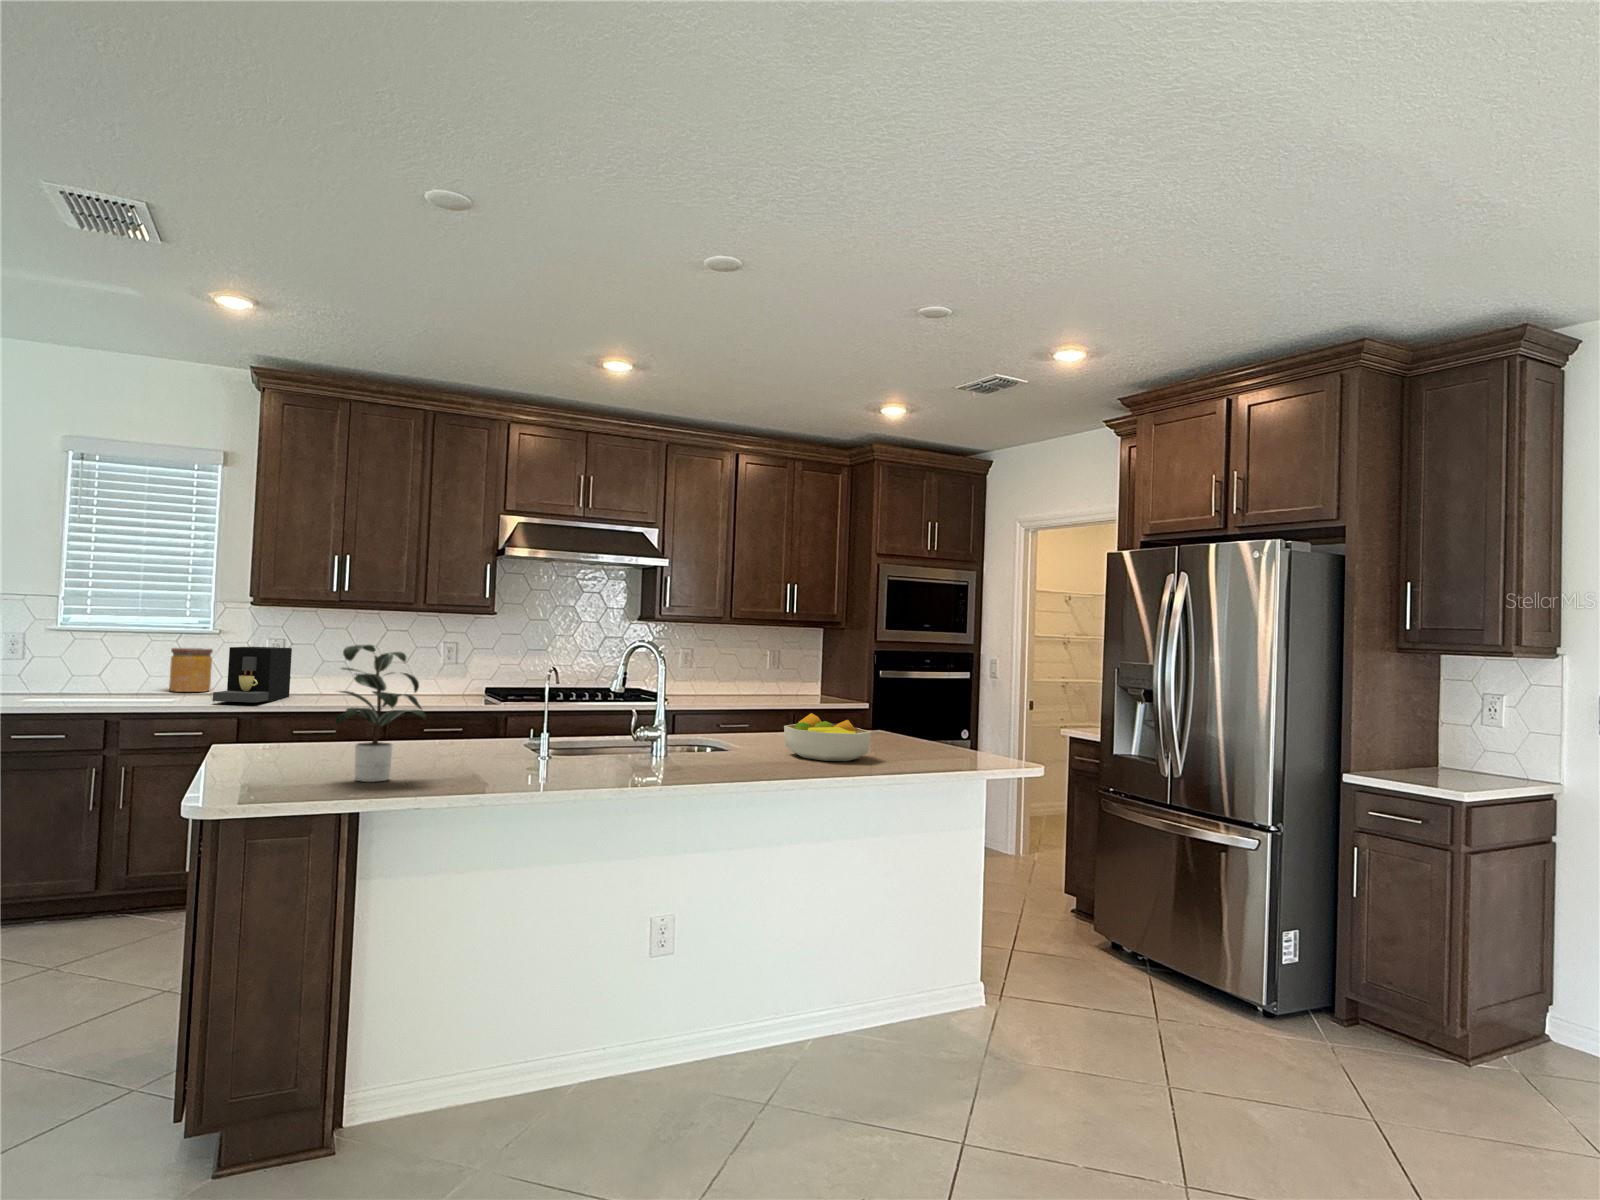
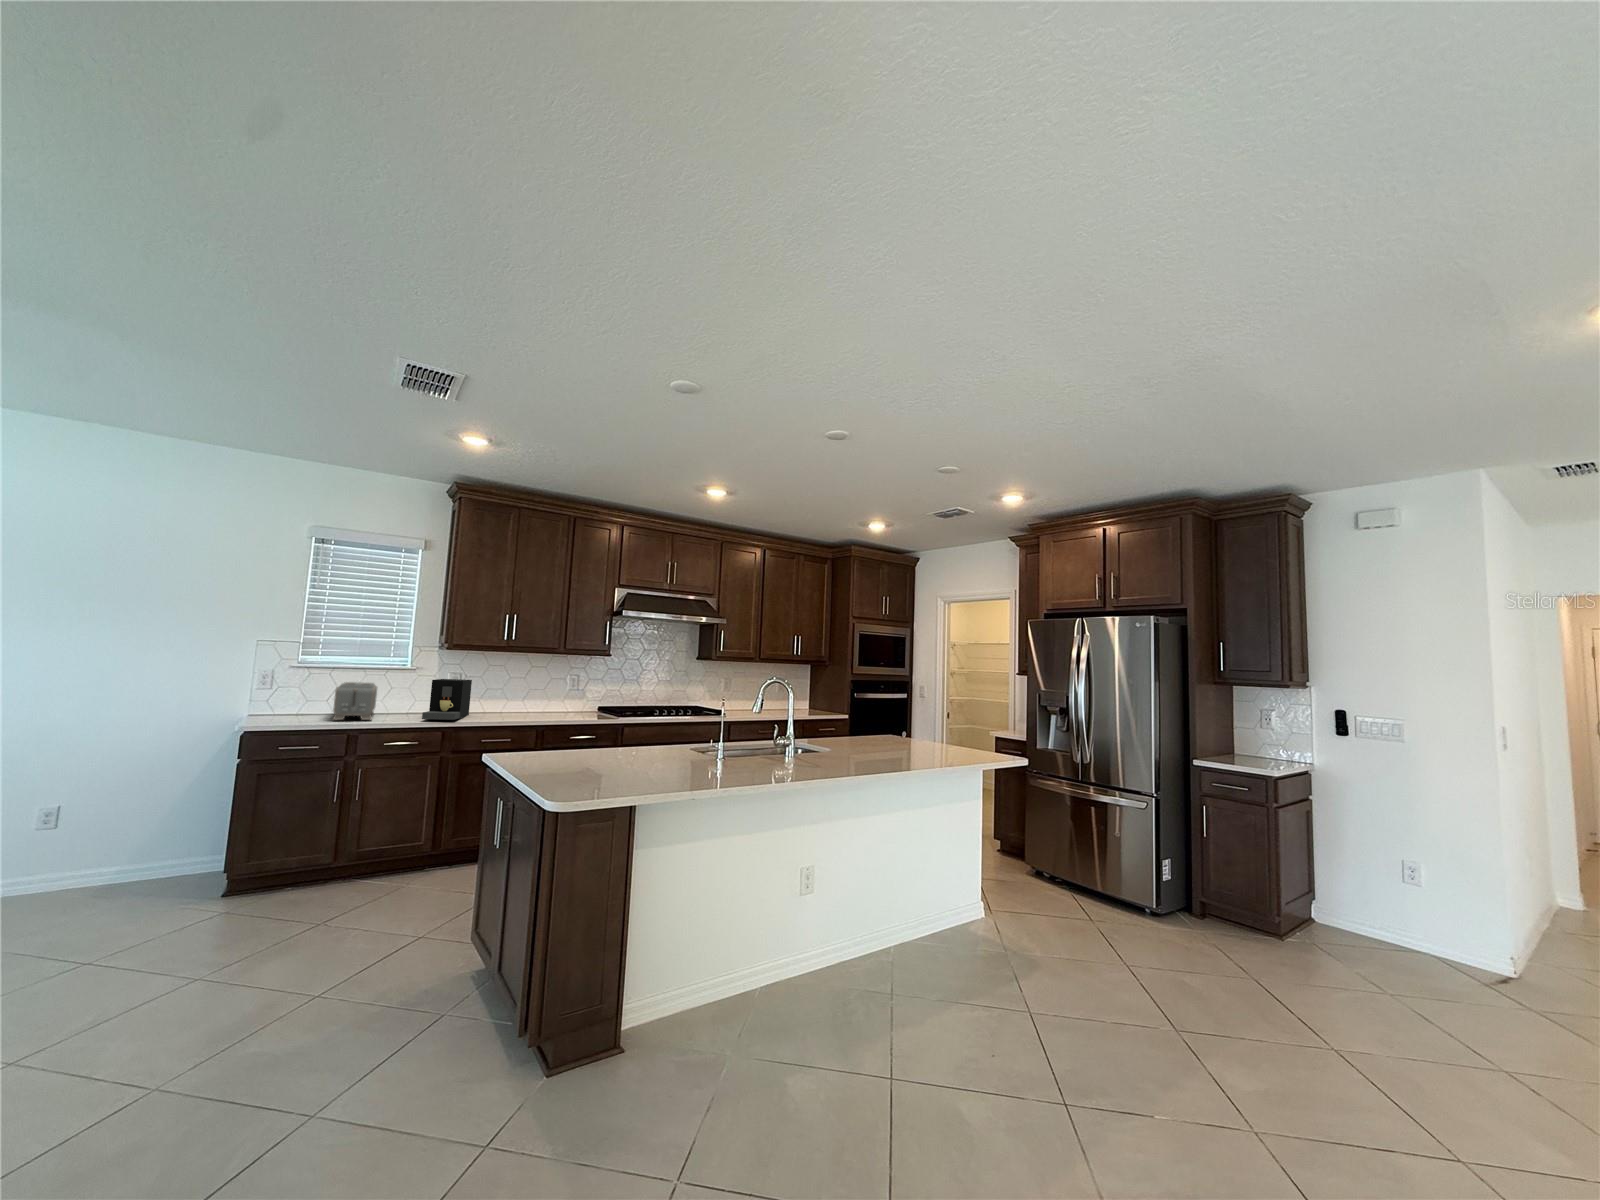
potted plant: present [336,645,425,782] -> none [604,685,692,781]
jar: present [169,648,213,692] -> none [377,680,410,712]
toaster: none [92,651,163,701] -> present [333,682,377,720]
fruit bowl: present [784,713,871,761] -> none [862,726,923,758]

